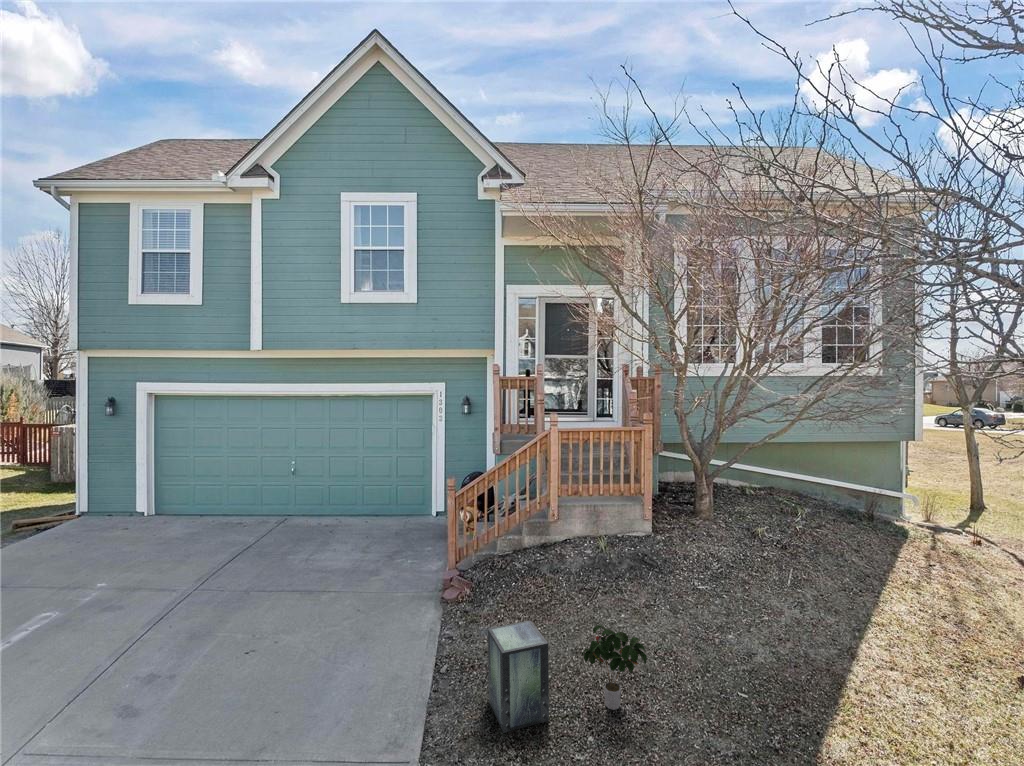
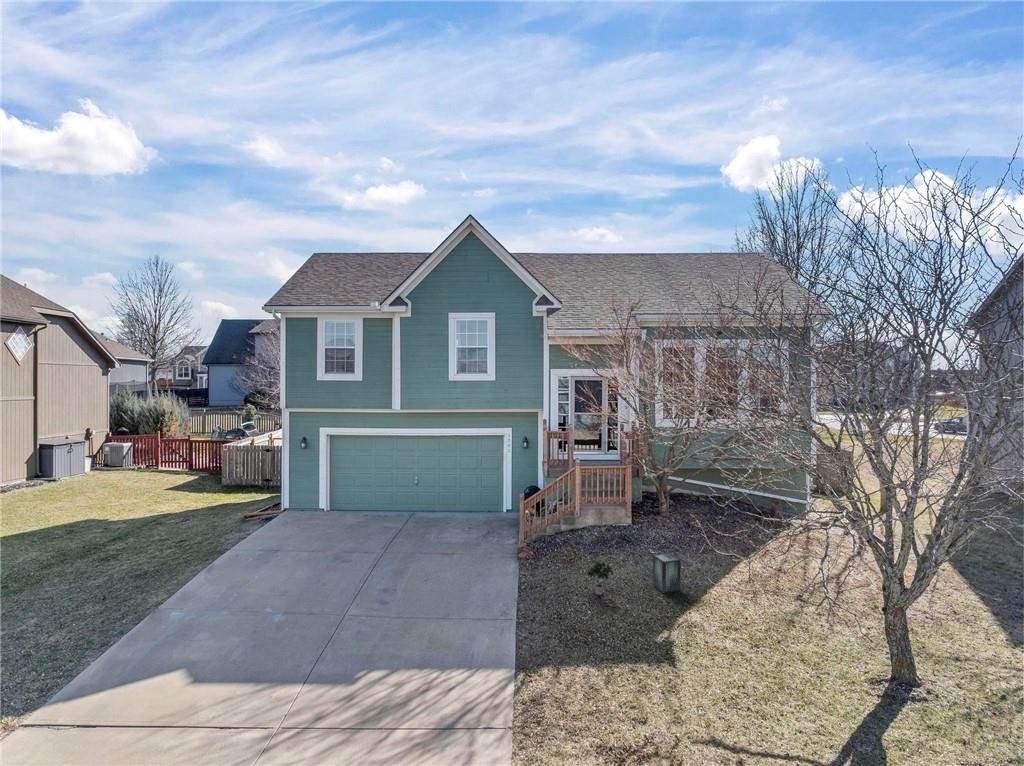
storage box: present [488,620,549,733] -> present [653,553,680,594]

